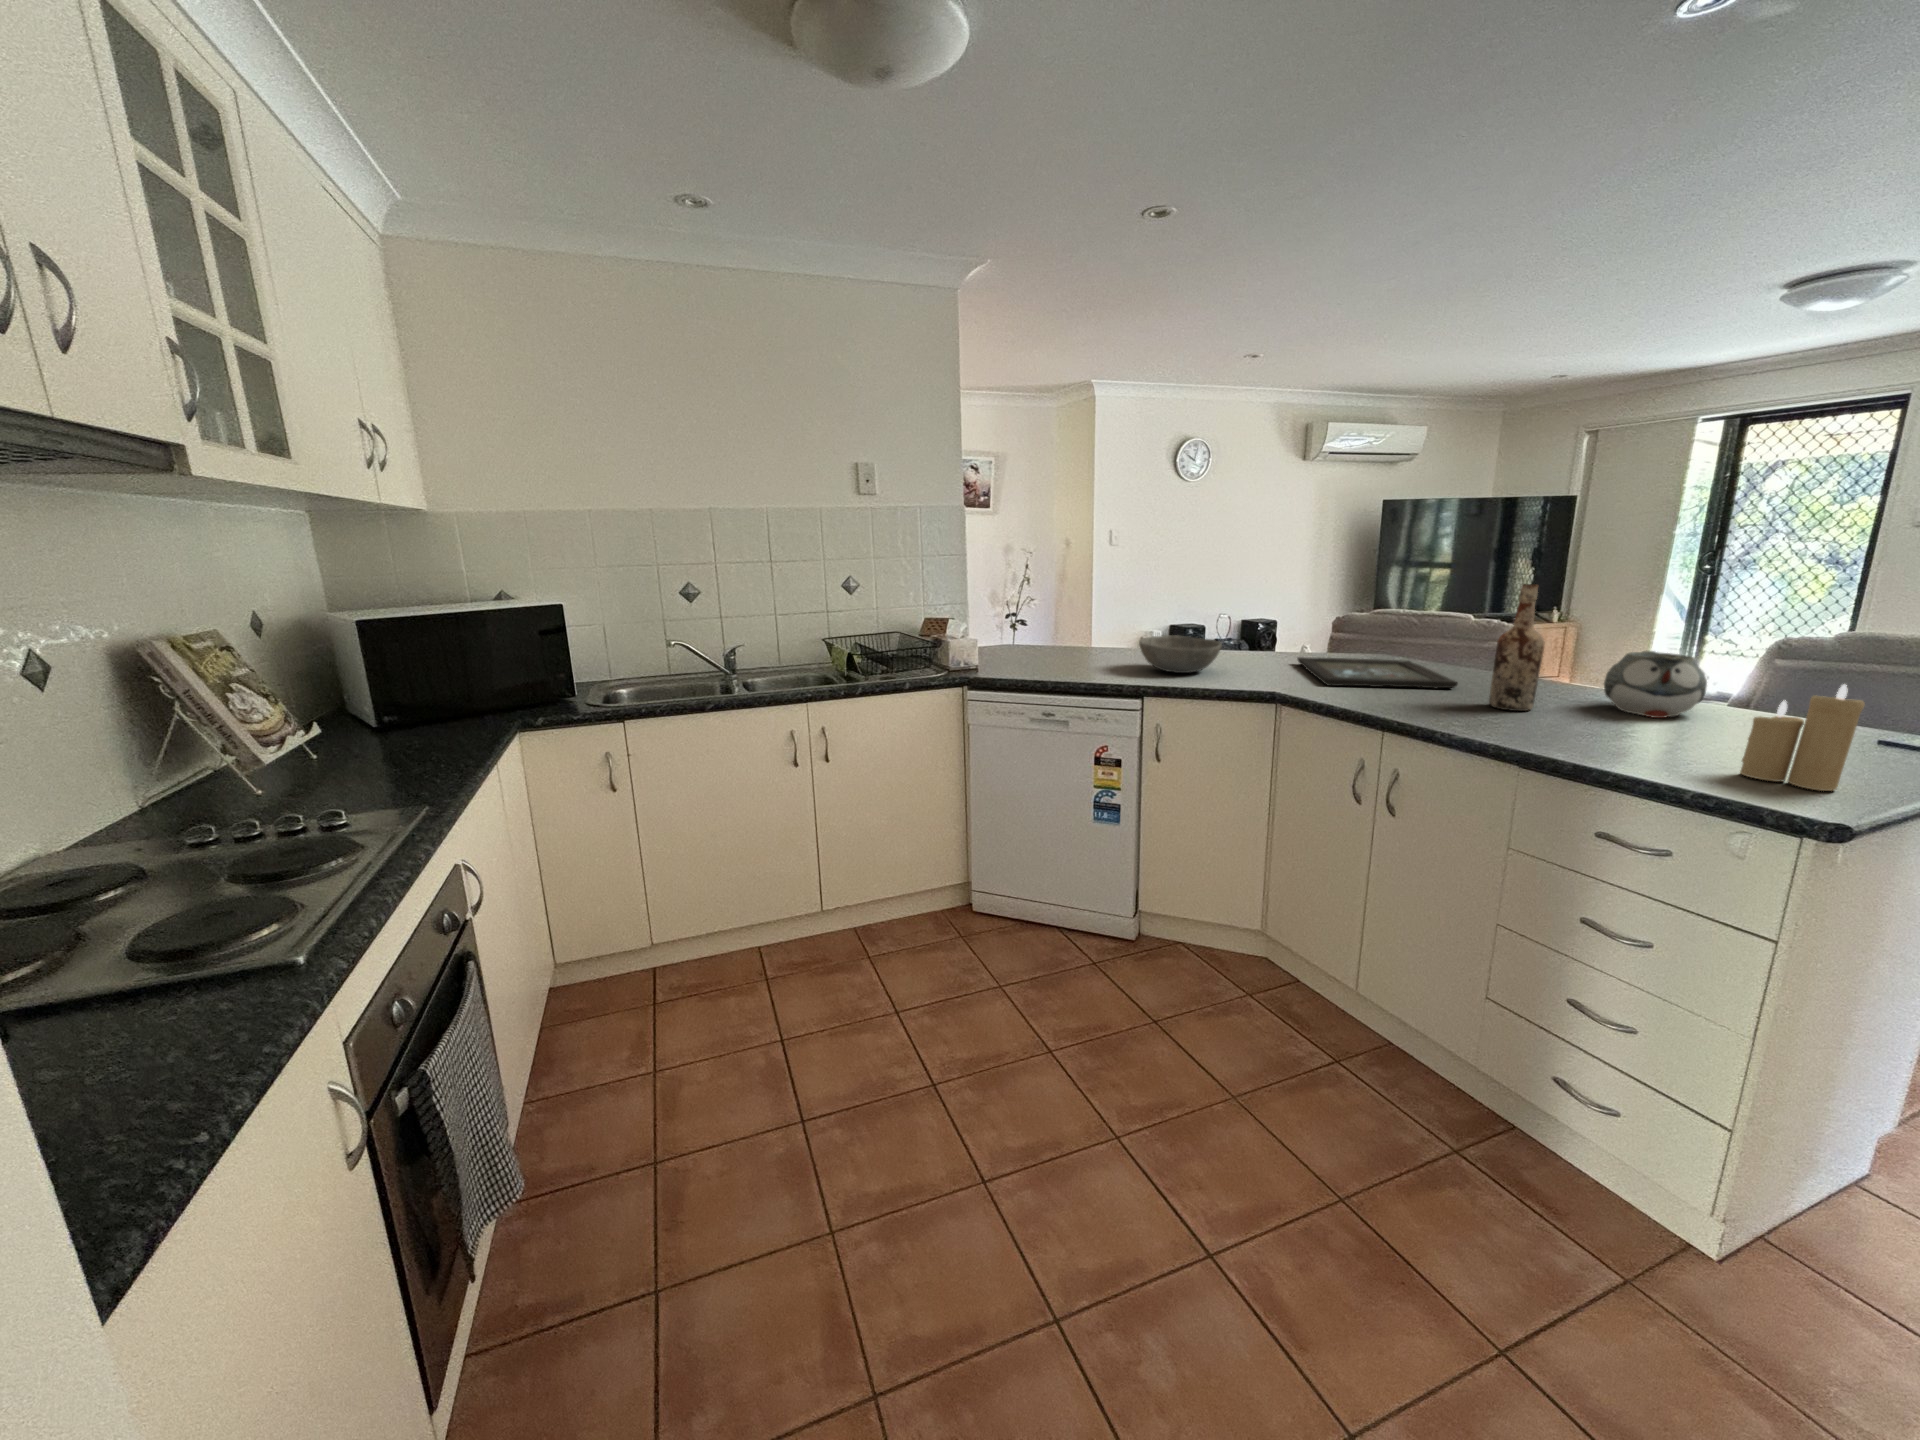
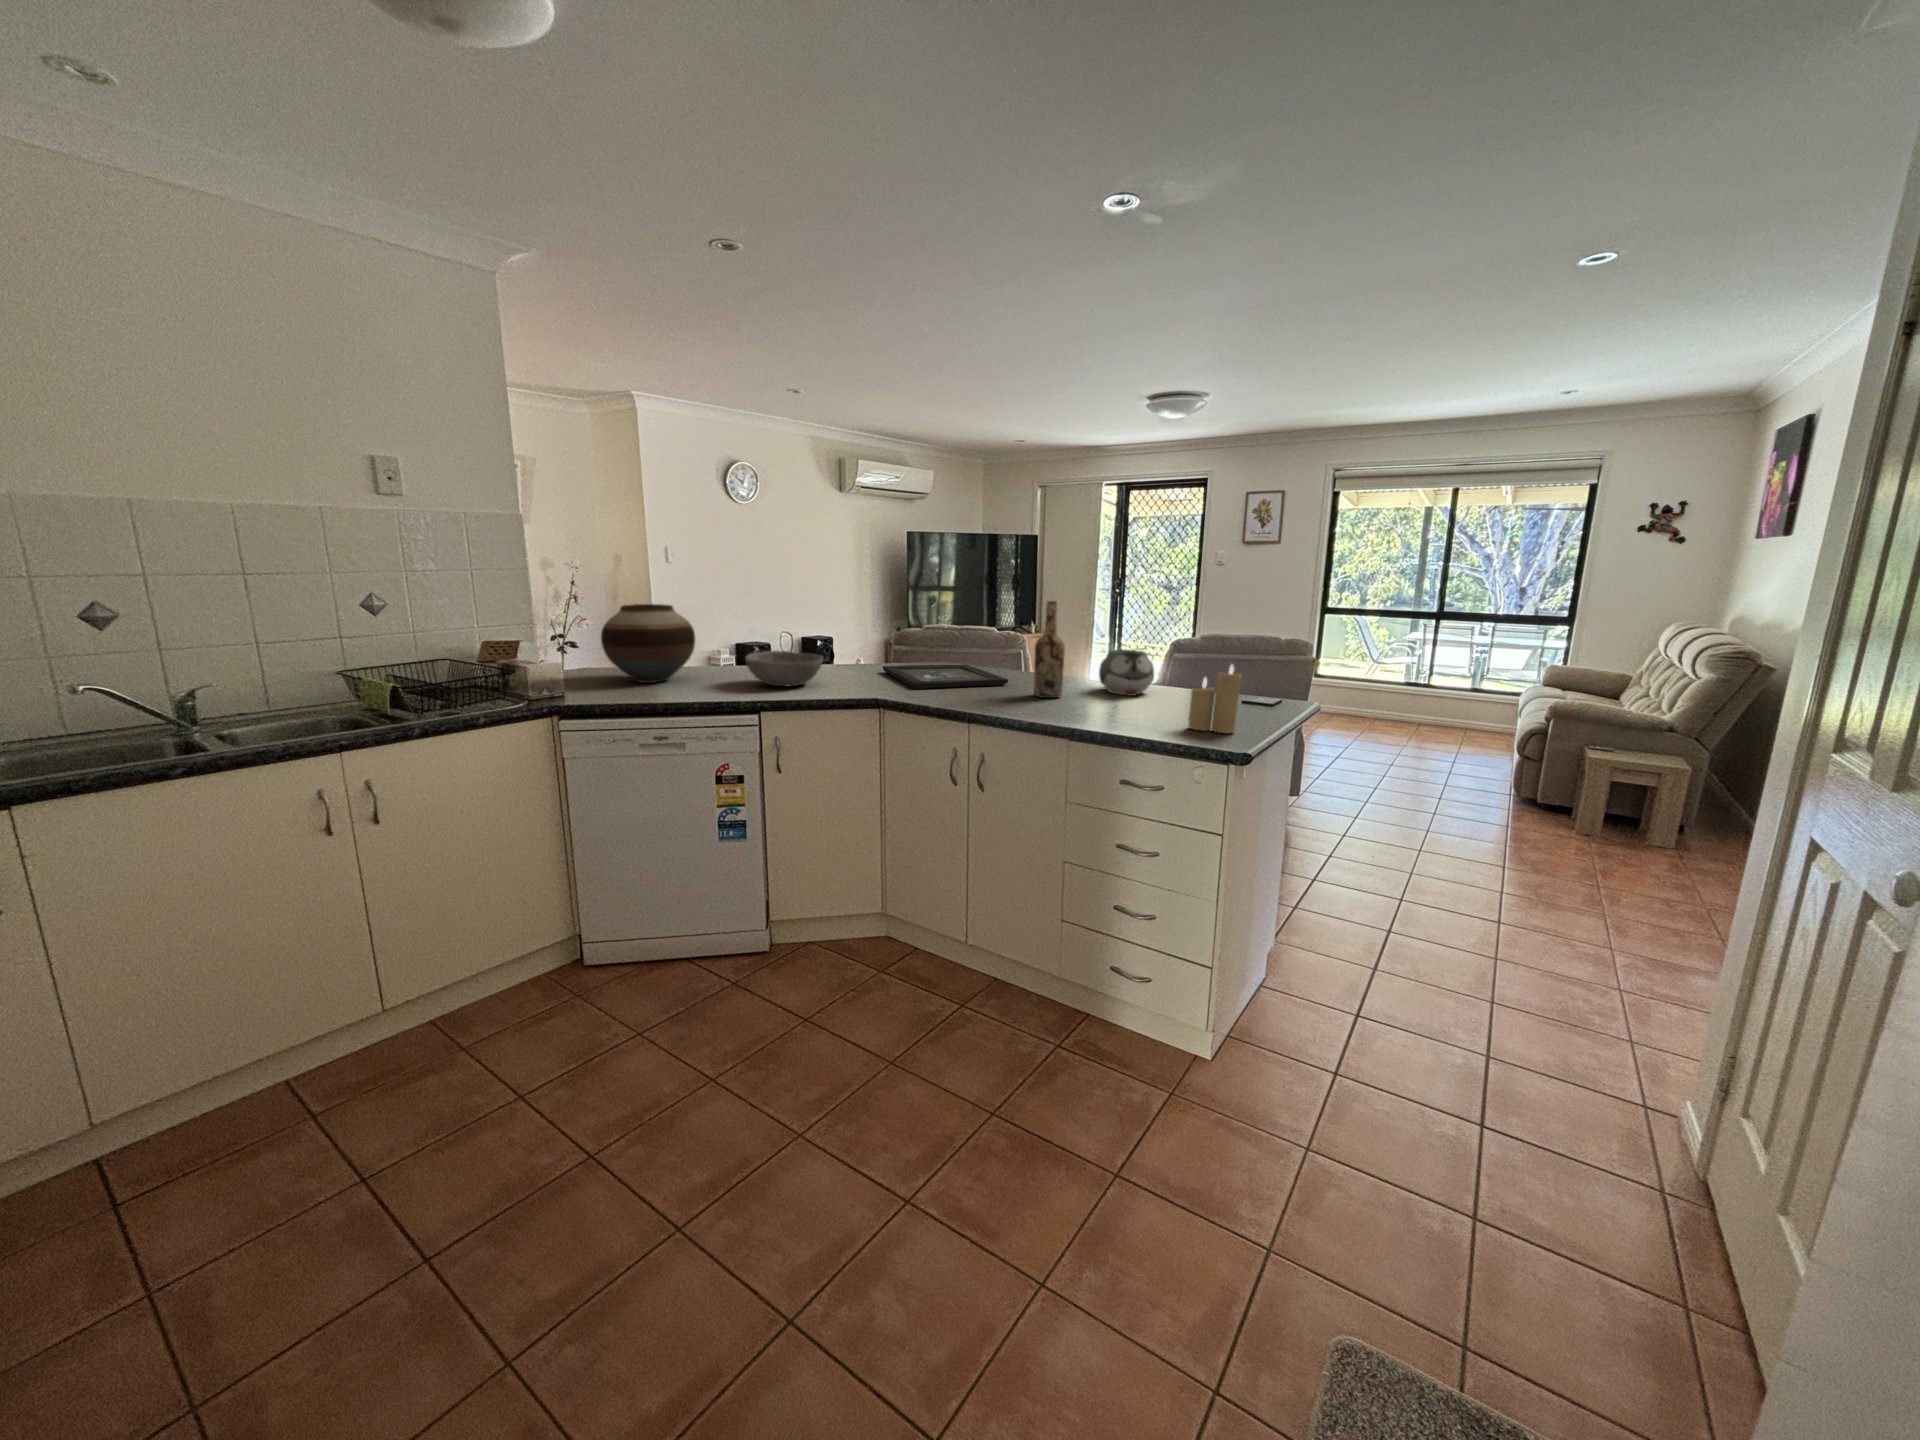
vase: none [1014,587,1097,661] -> present [601,604,695,683]

